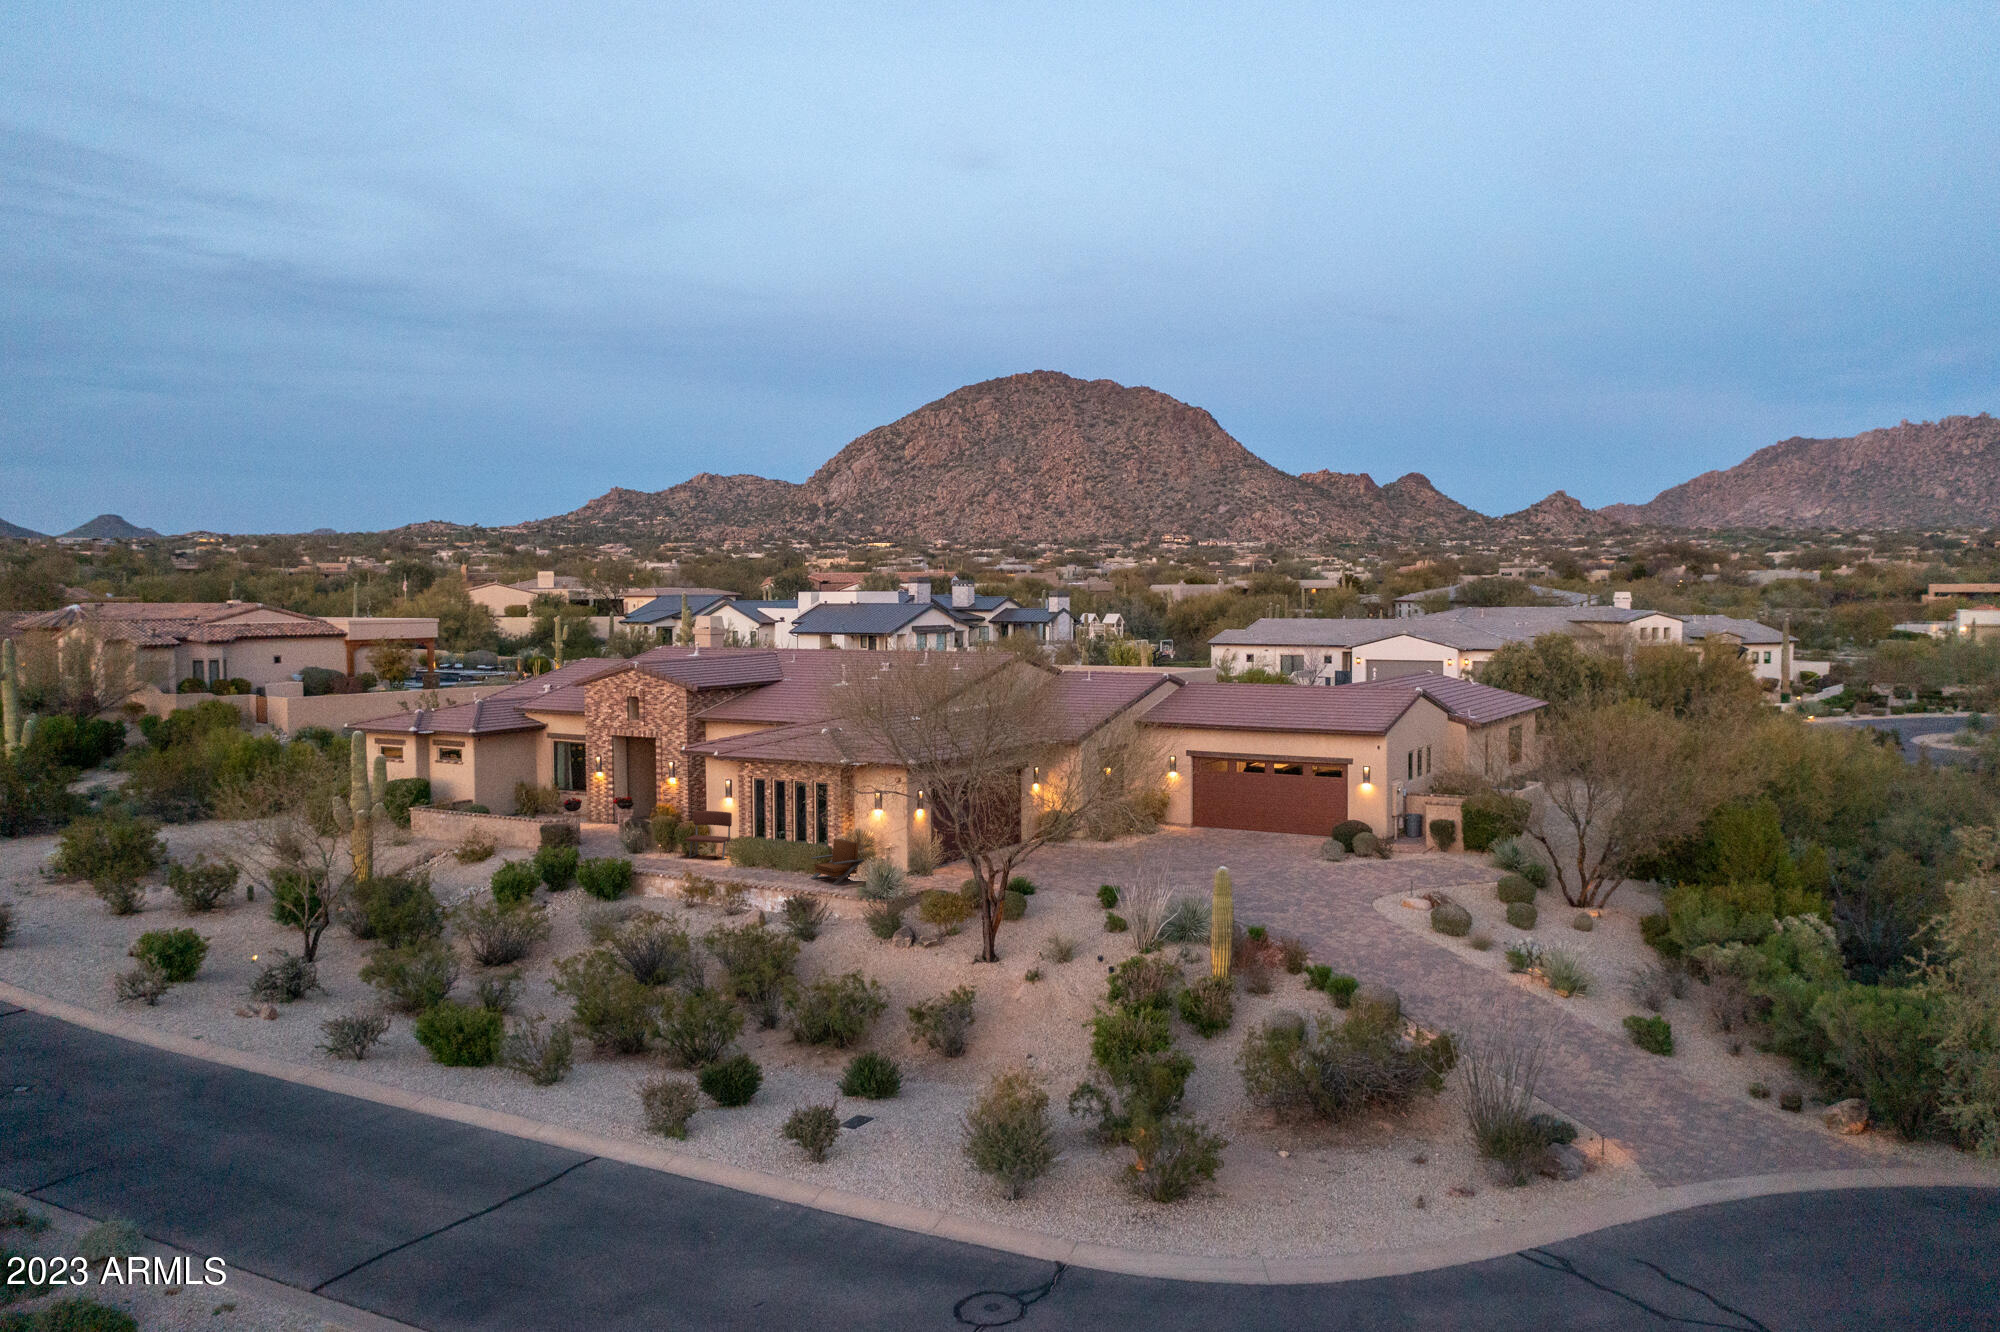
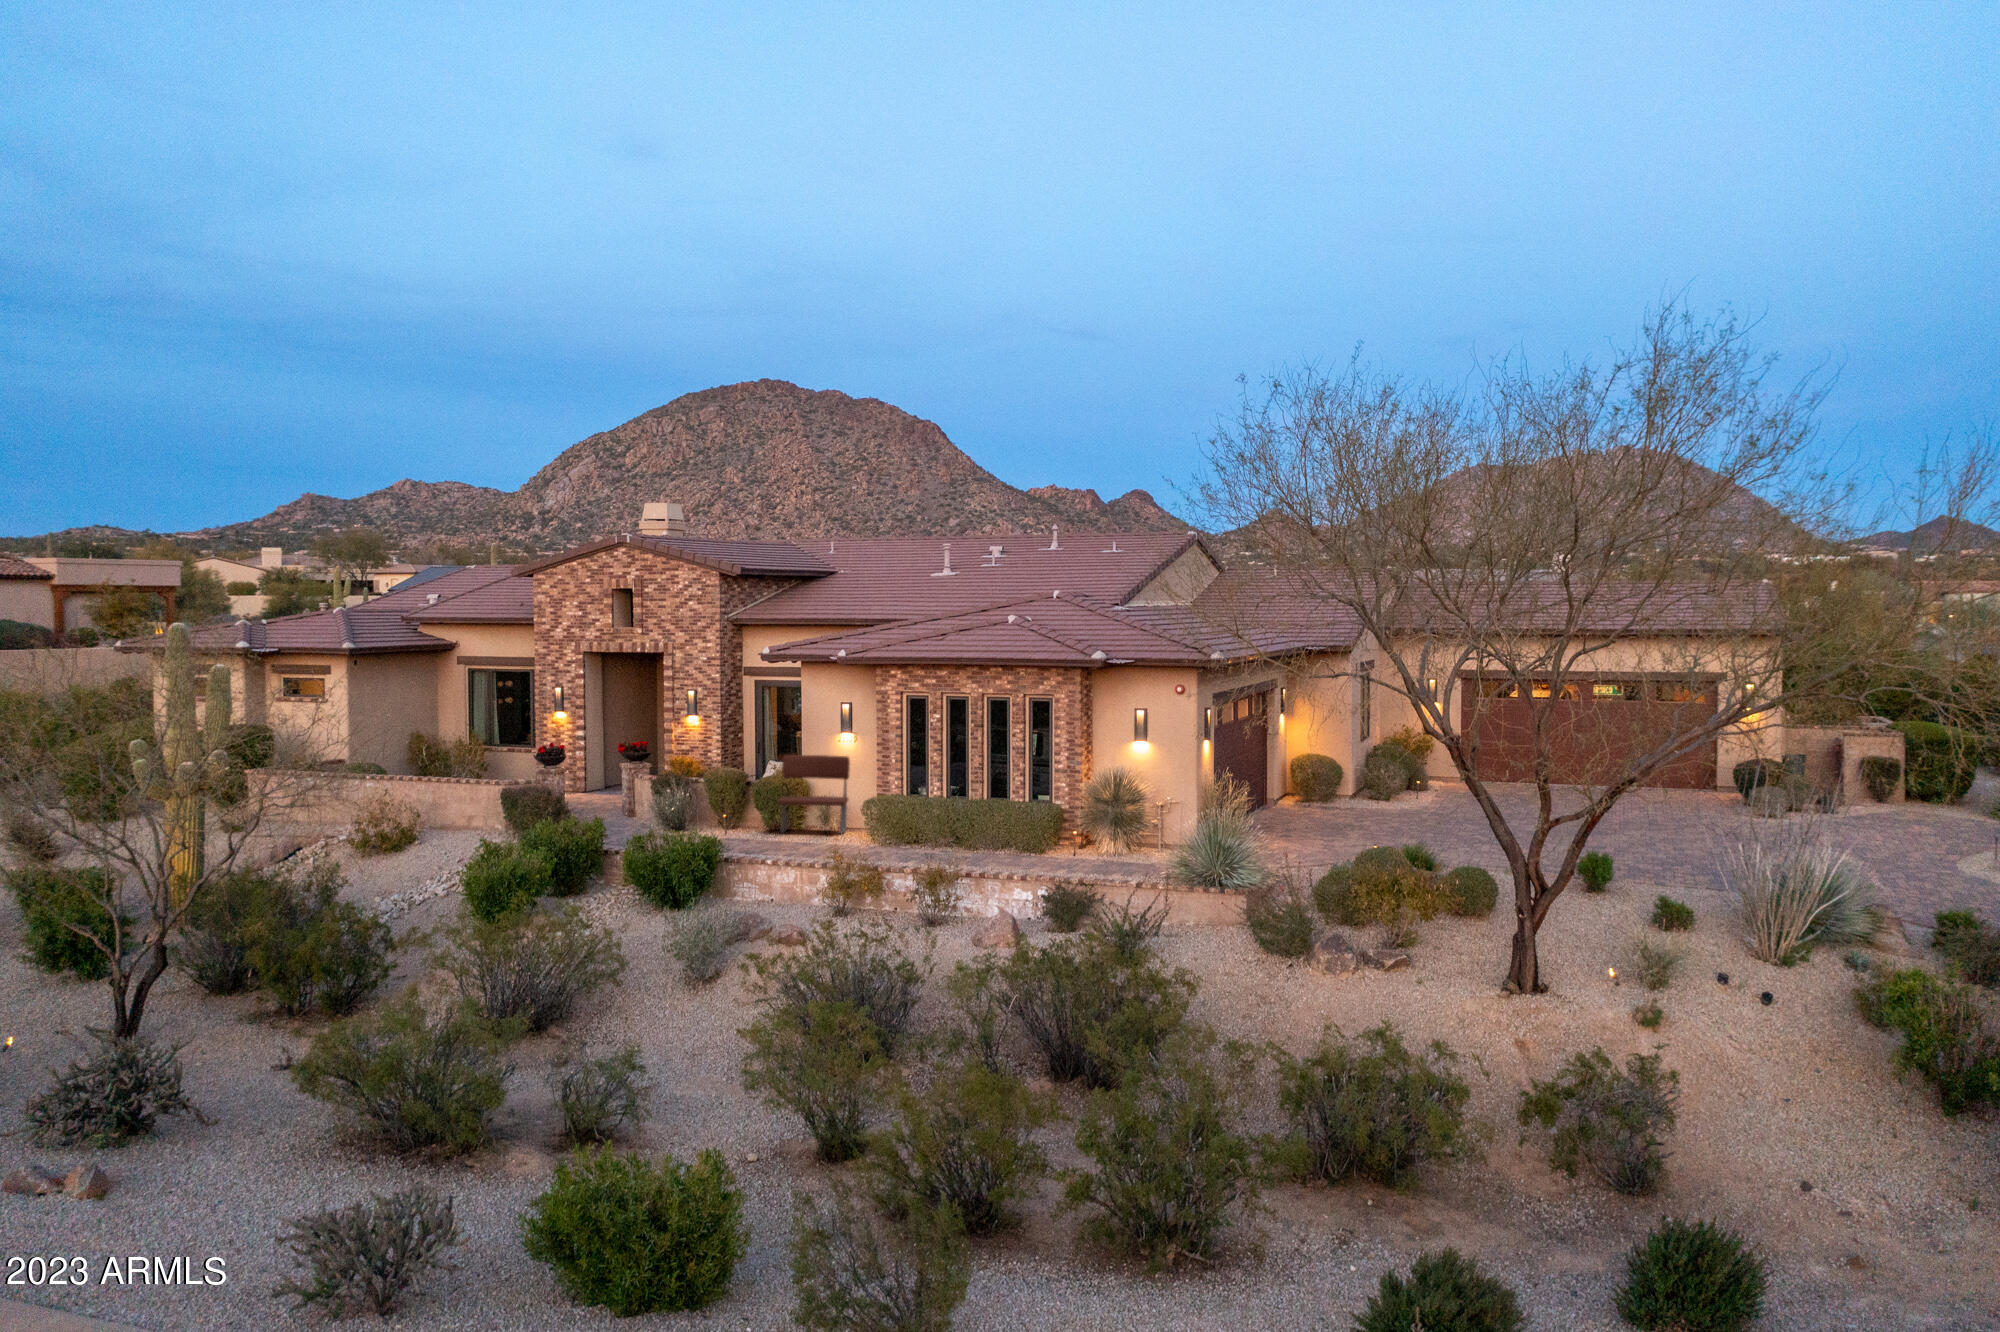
lounge chair: present [811,839,864,885] -> none [1042,788,1135,865]

